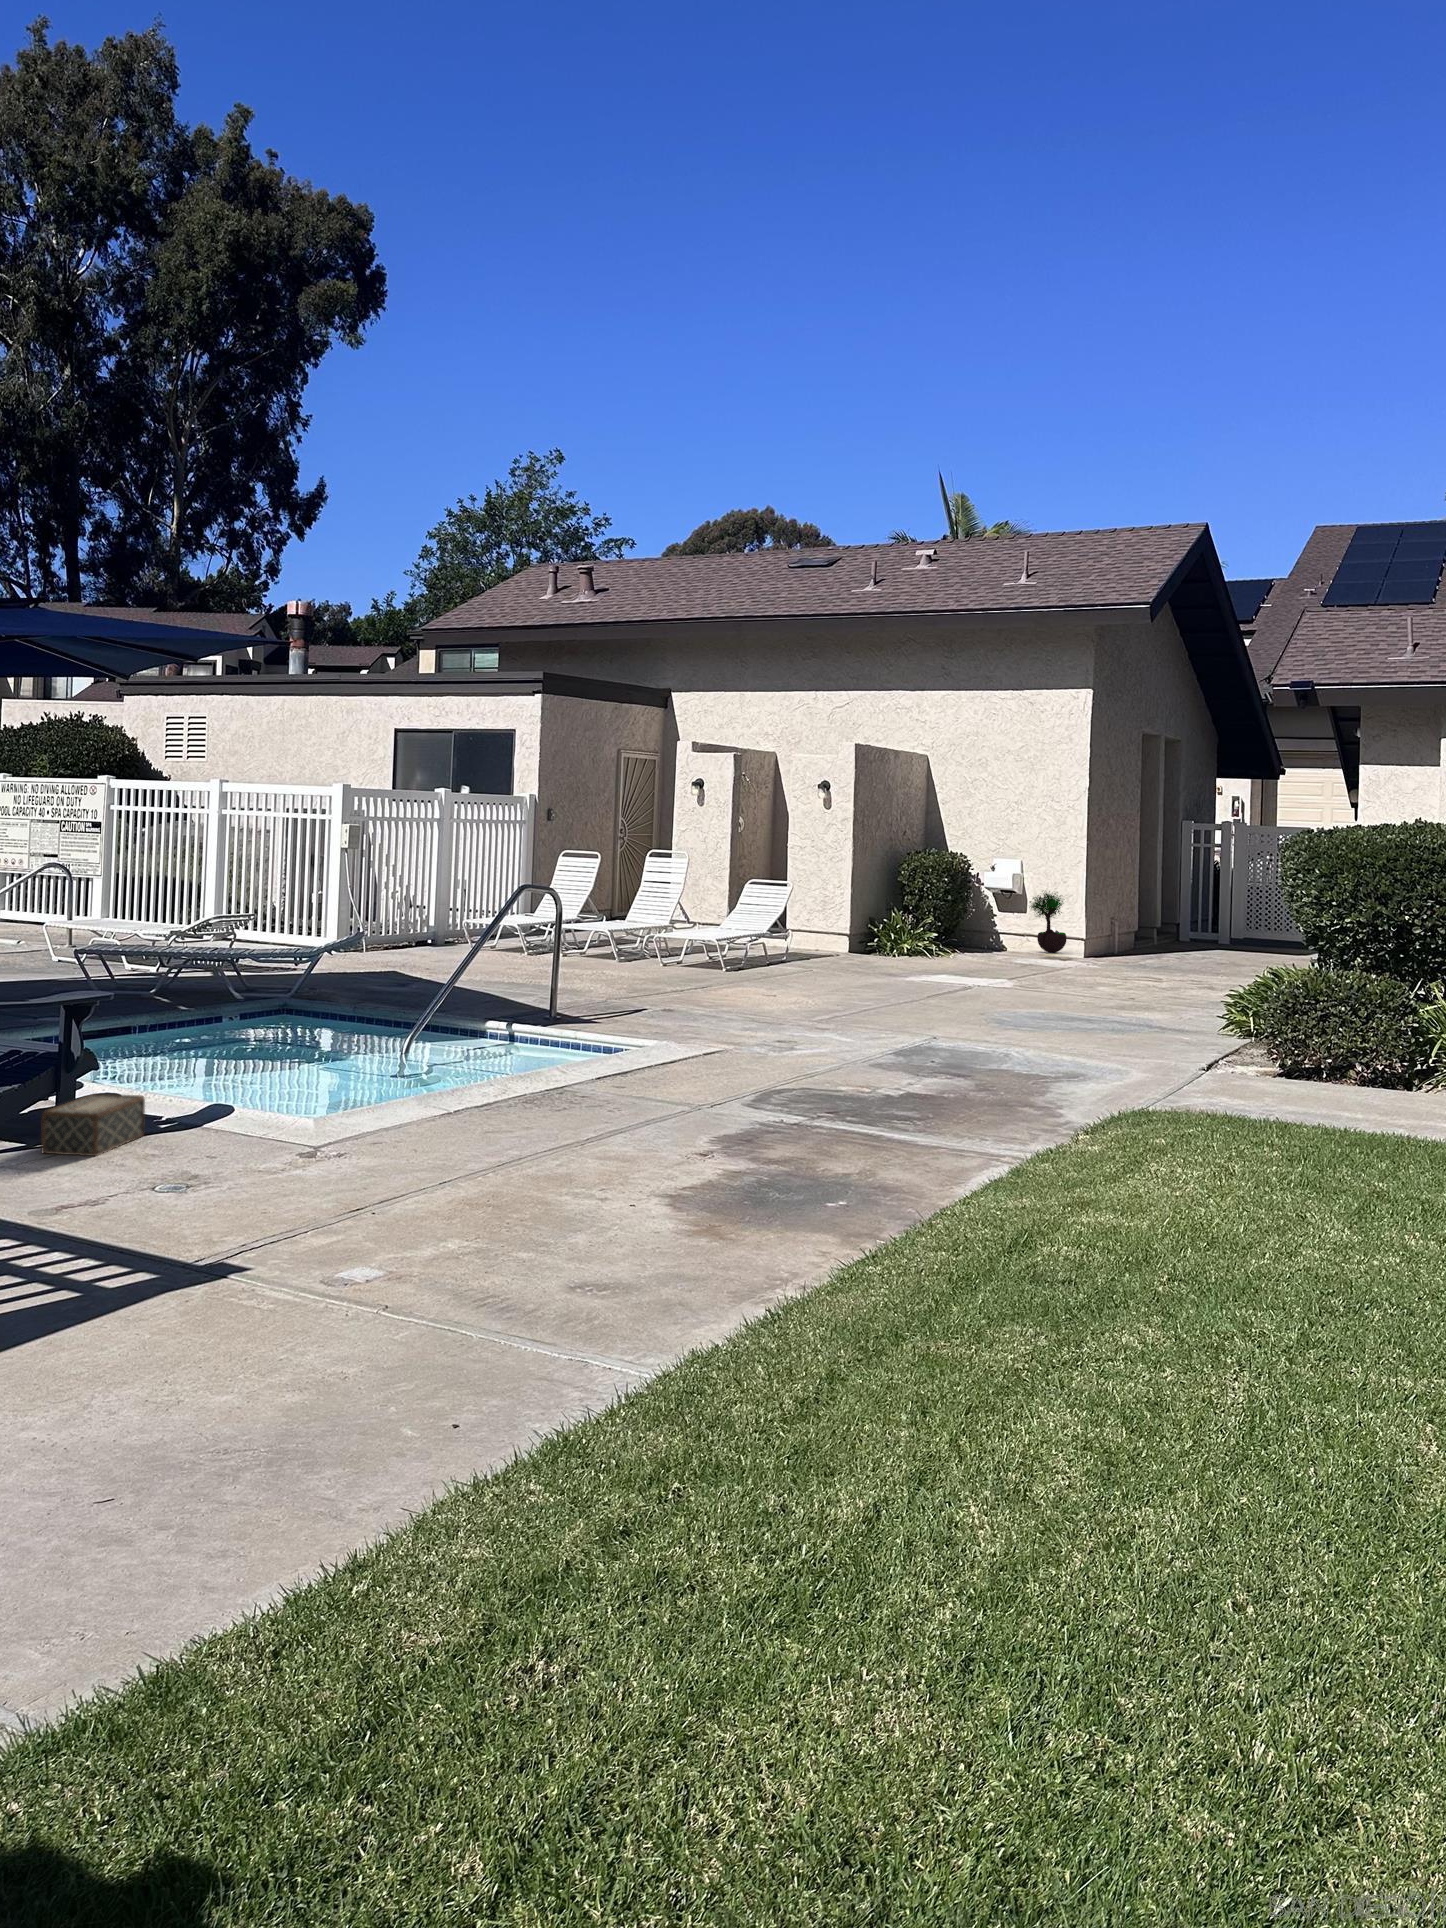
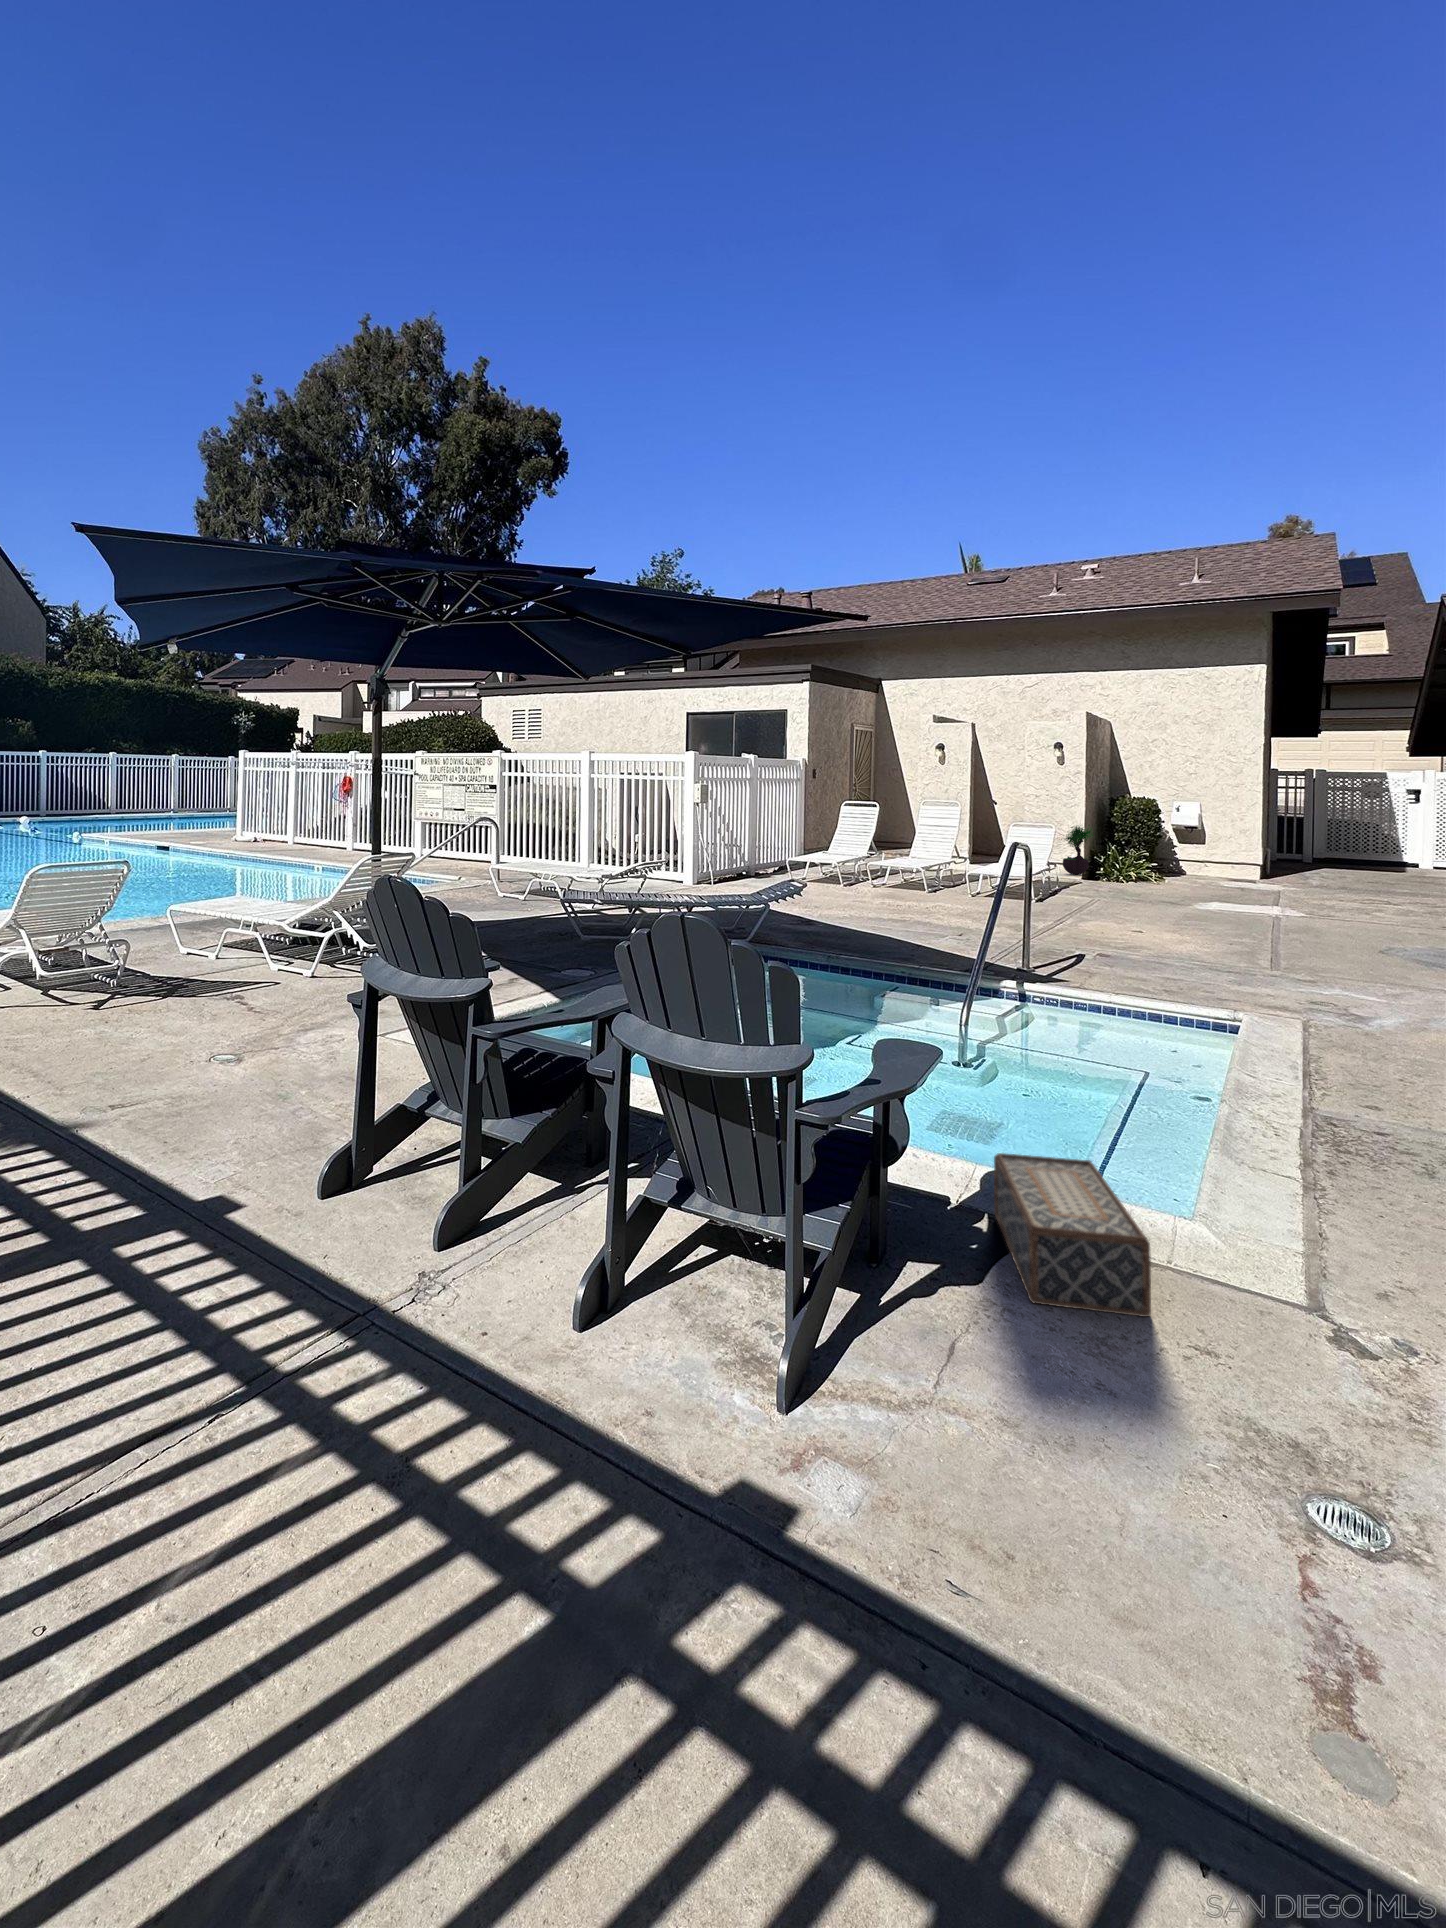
potted tree: present [1030,891,1067,953] -> present [1063,826,1093,875]

